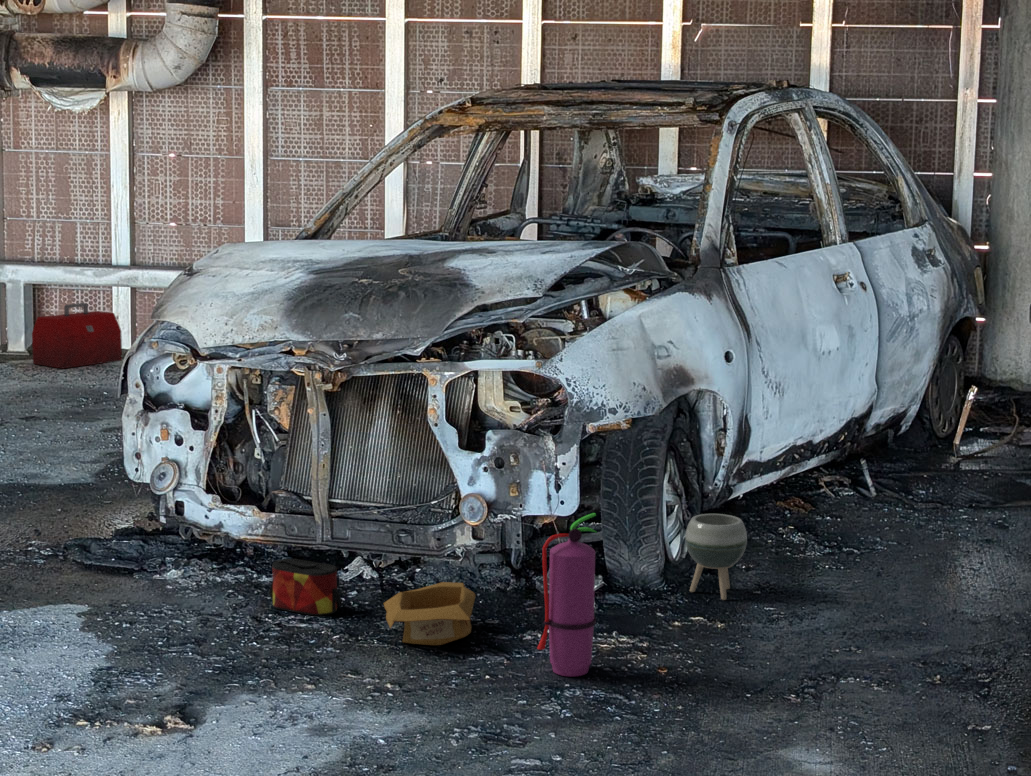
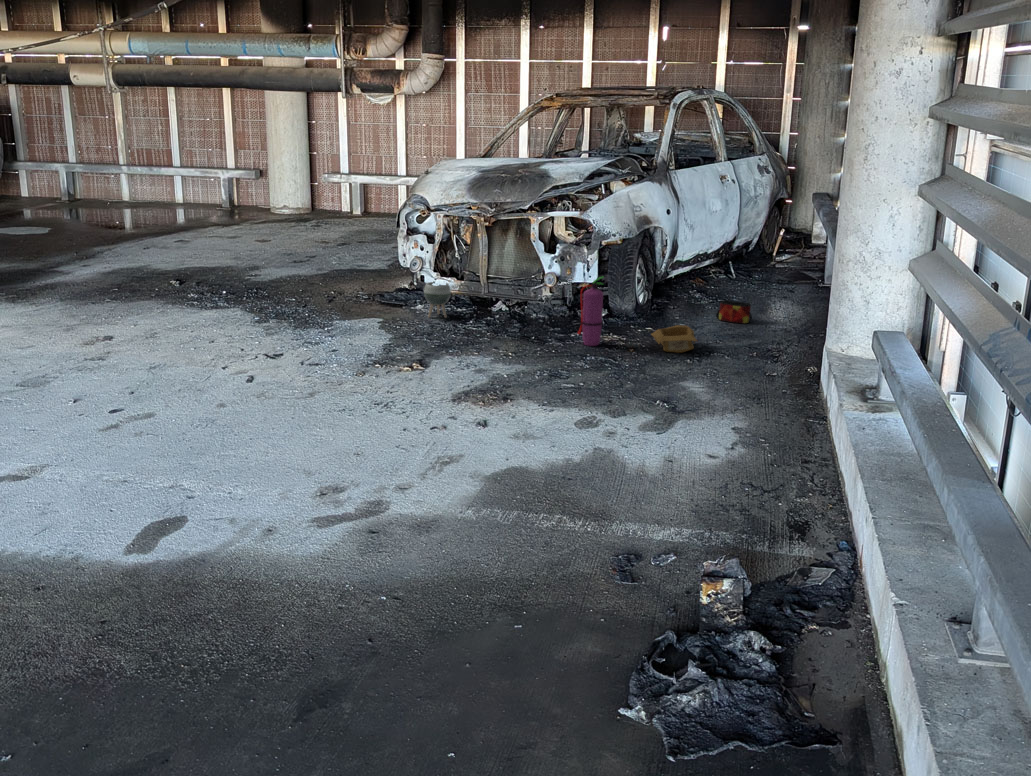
toolbox: present [32,303,122,368] -> none [342,195,384,227]
planter: present [685,514,747,600] -> present [424,282,451,318]
bag: present [269,559,342,616] -> present [716,300,752,324]
cardboard box: present [384,582,475,645] -> present [651,325,697,352]

